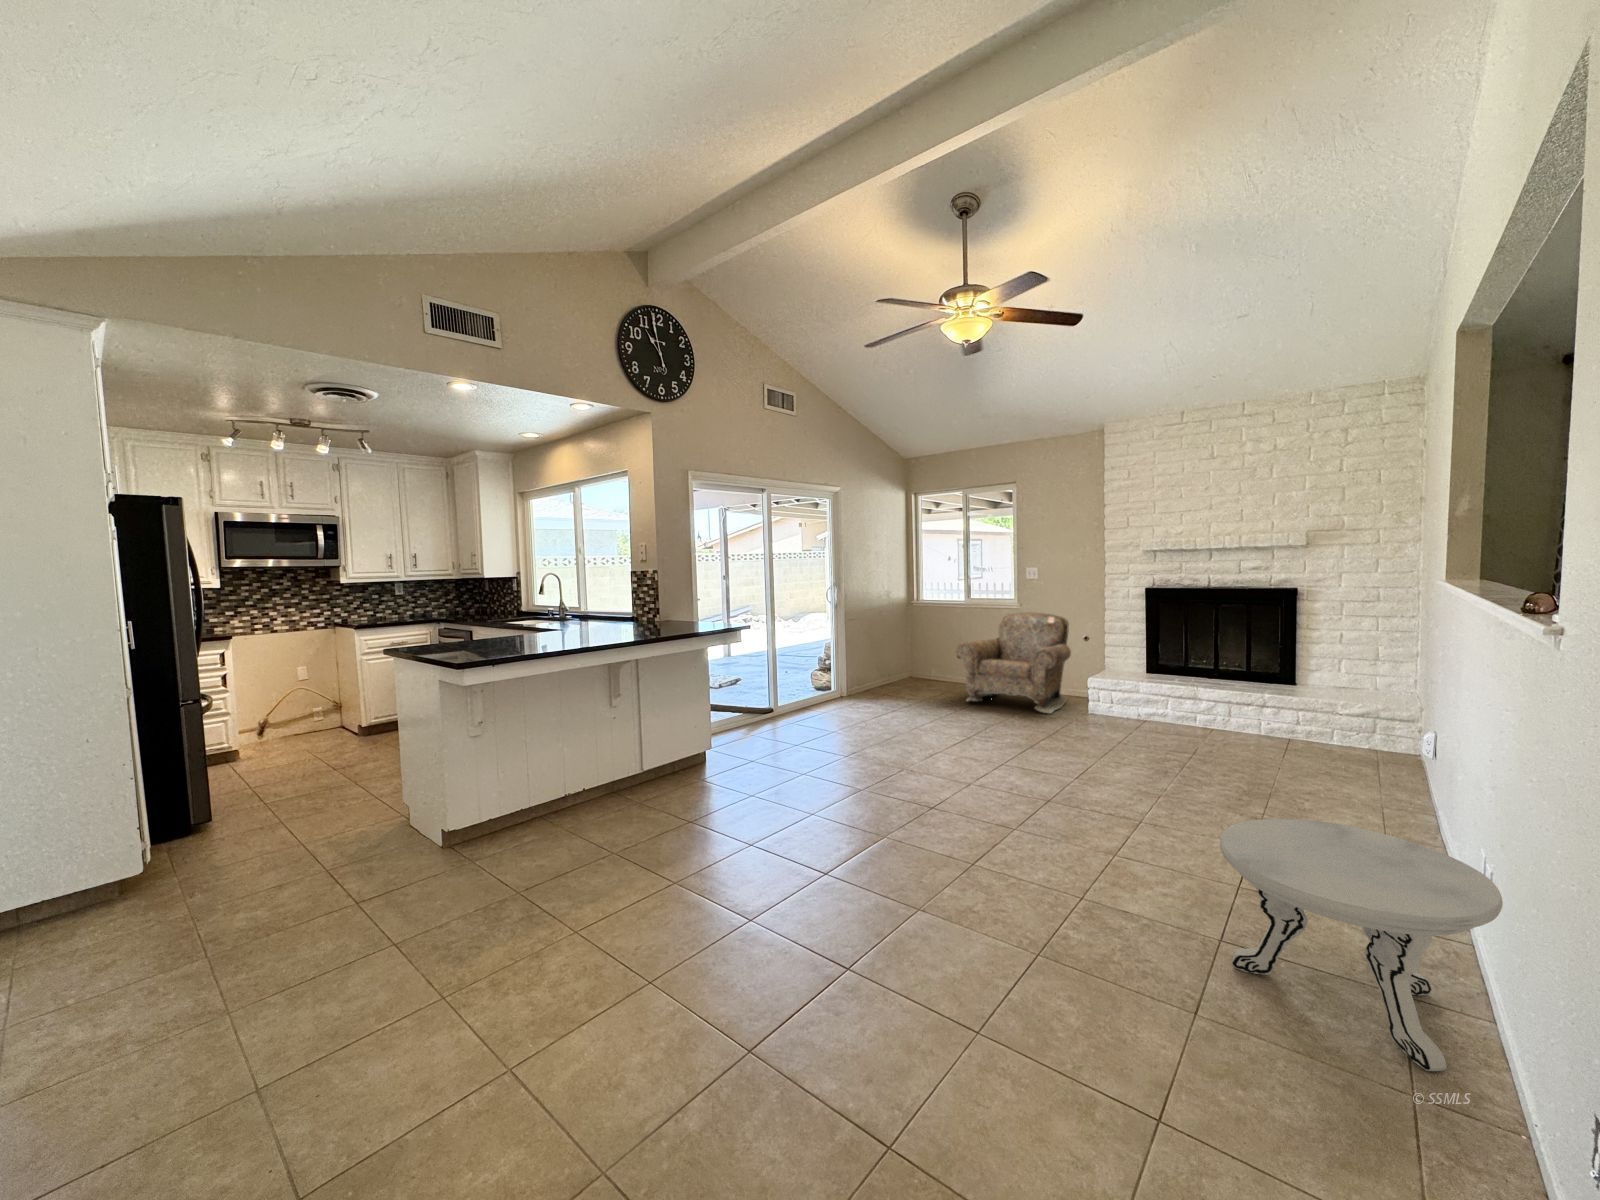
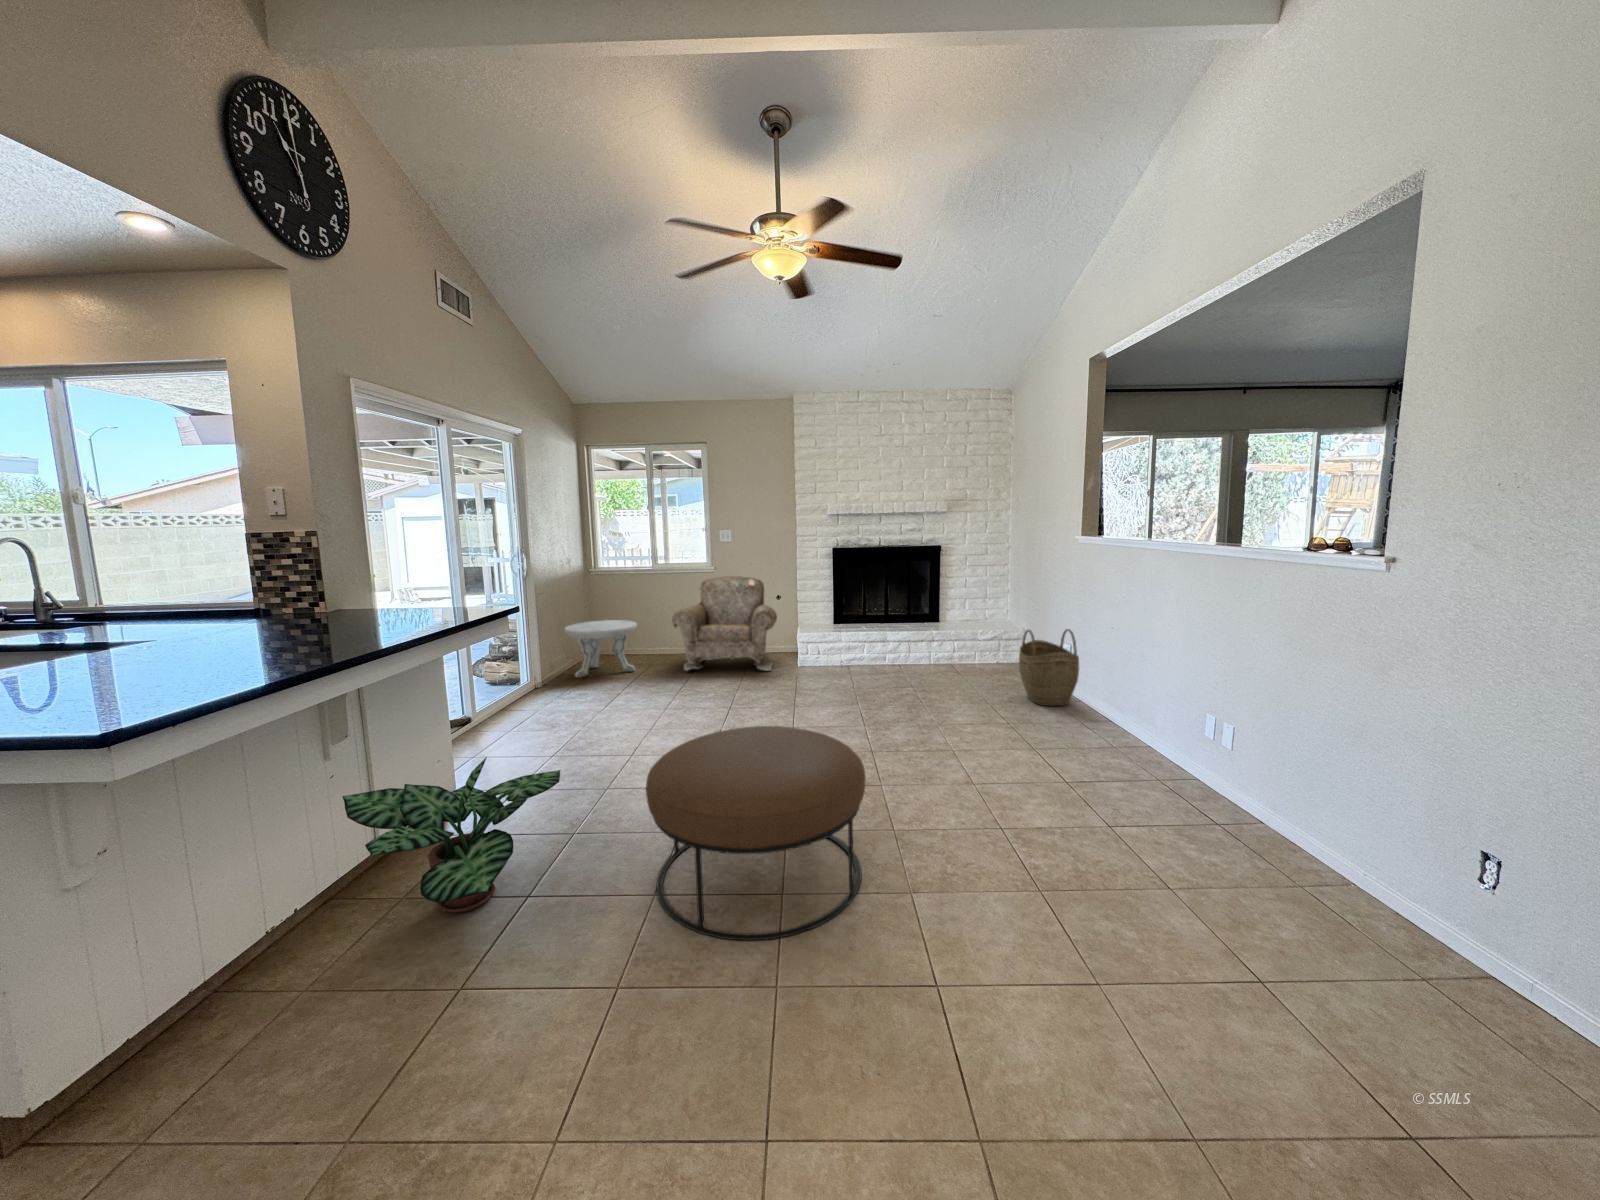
woven basket: none [1338,701,1431,814] -> present [1019,629,1079,706]
potted plant: none [611,719,747,817] -> present [343,757,561,913]
ottoman: none [754,736,930,894] -> present [646,726,866,940]
side table: present [1220,819,1503,1071] -> present [564,620,637,678]

